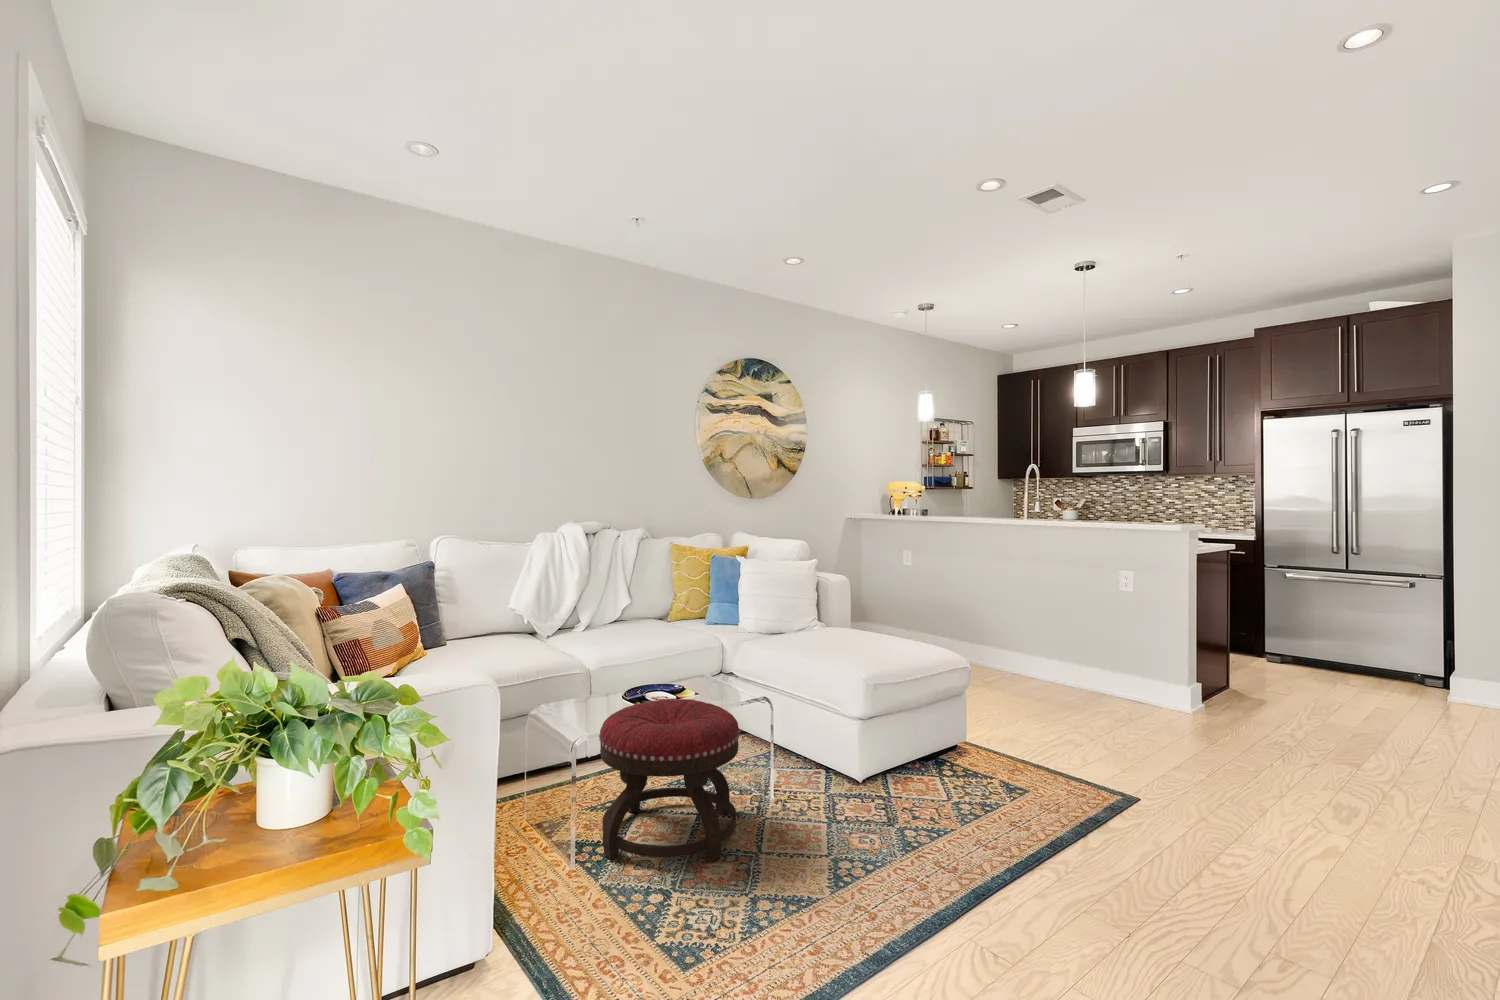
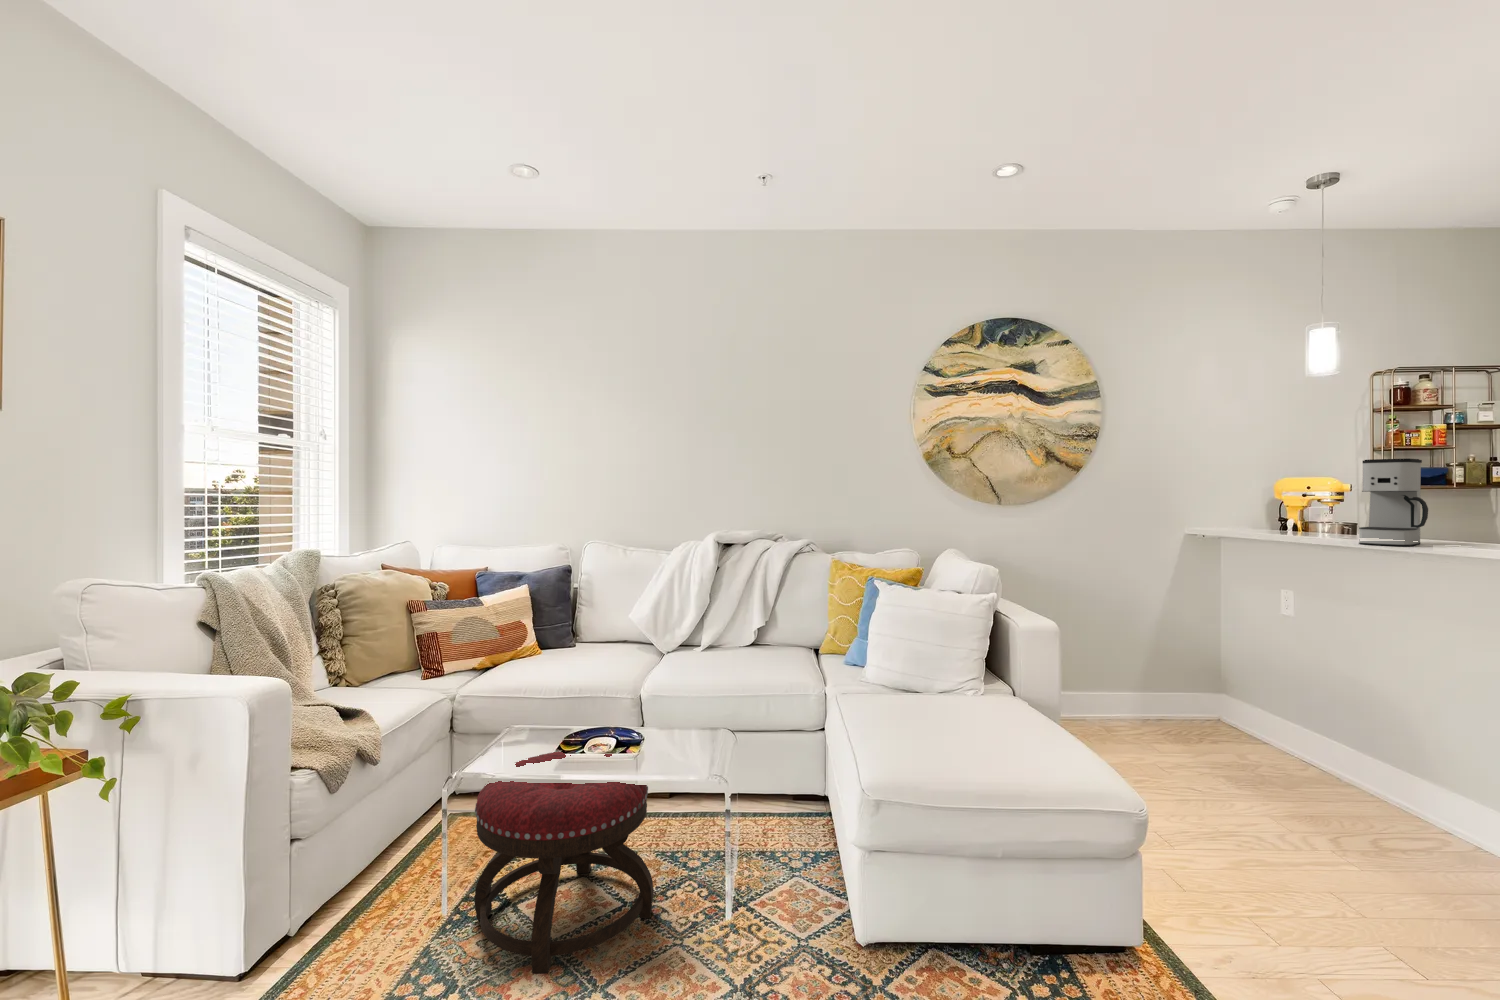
coffee maker: none [942,471,970,520] -> present [1359,458,1428,546]

